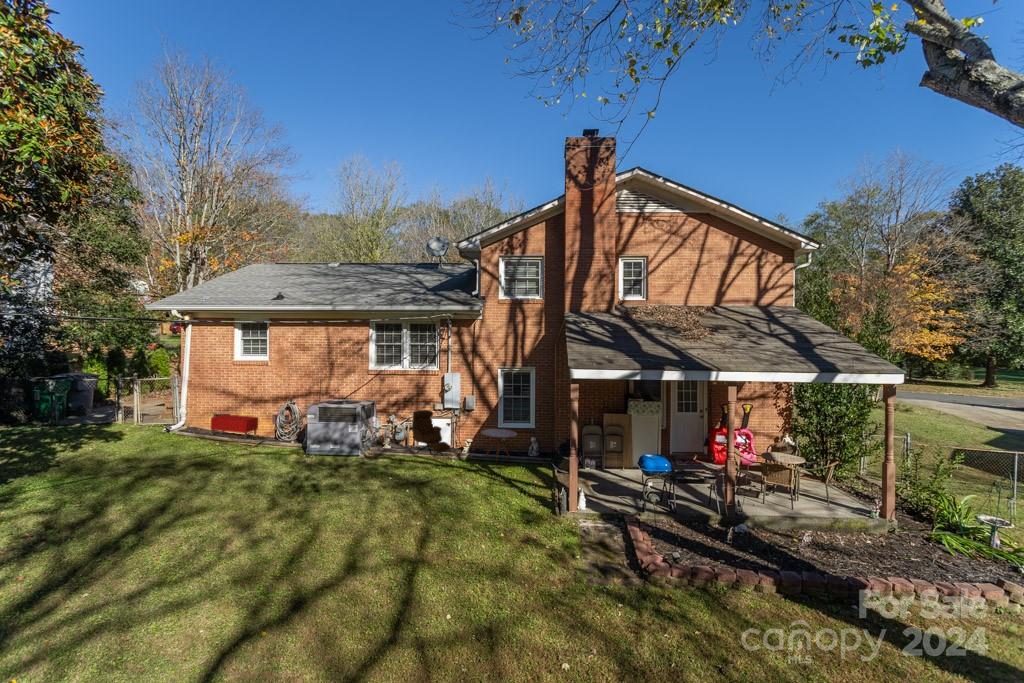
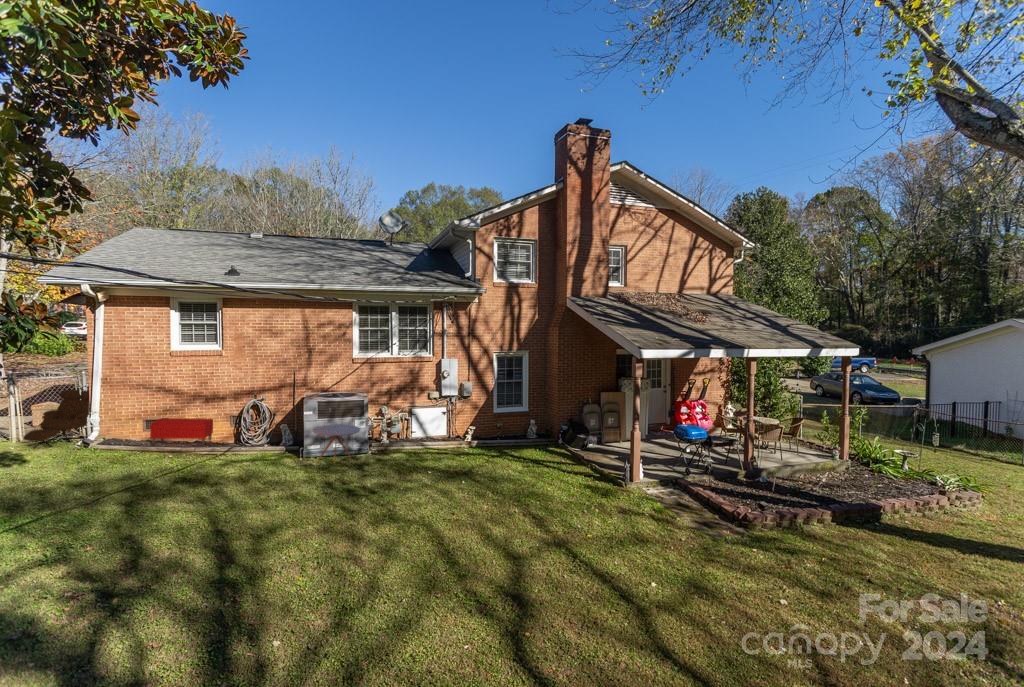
lounge chair: present [411,410,450,456] -> present [23,390,89,449]
round table: present [481,429,517,458] -> present [312,424,360,463]

